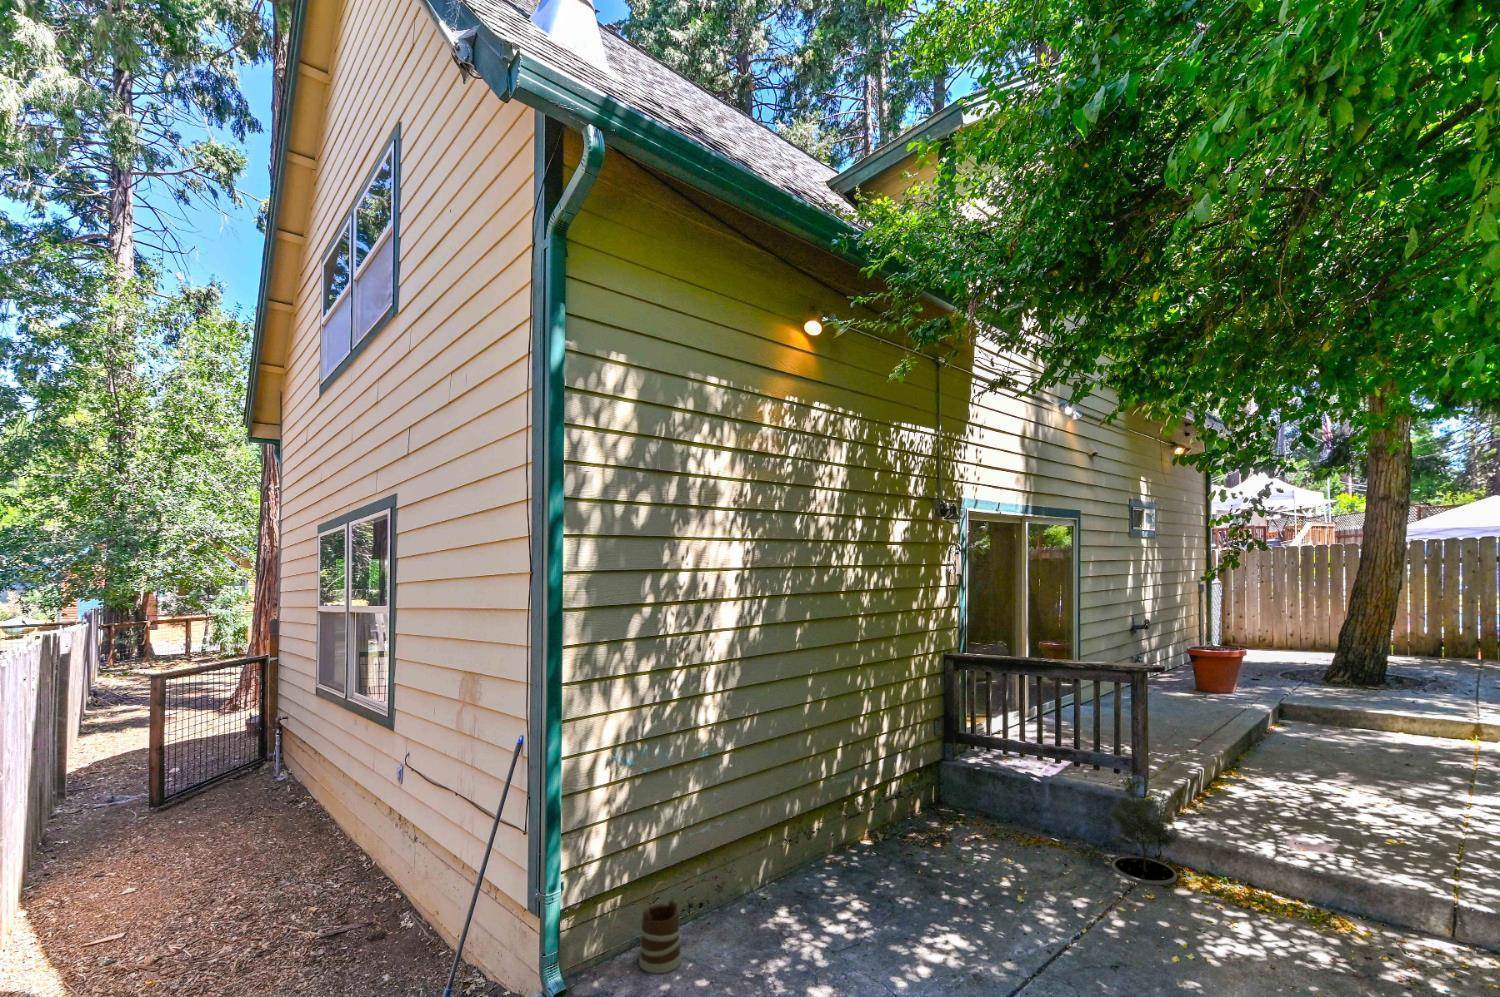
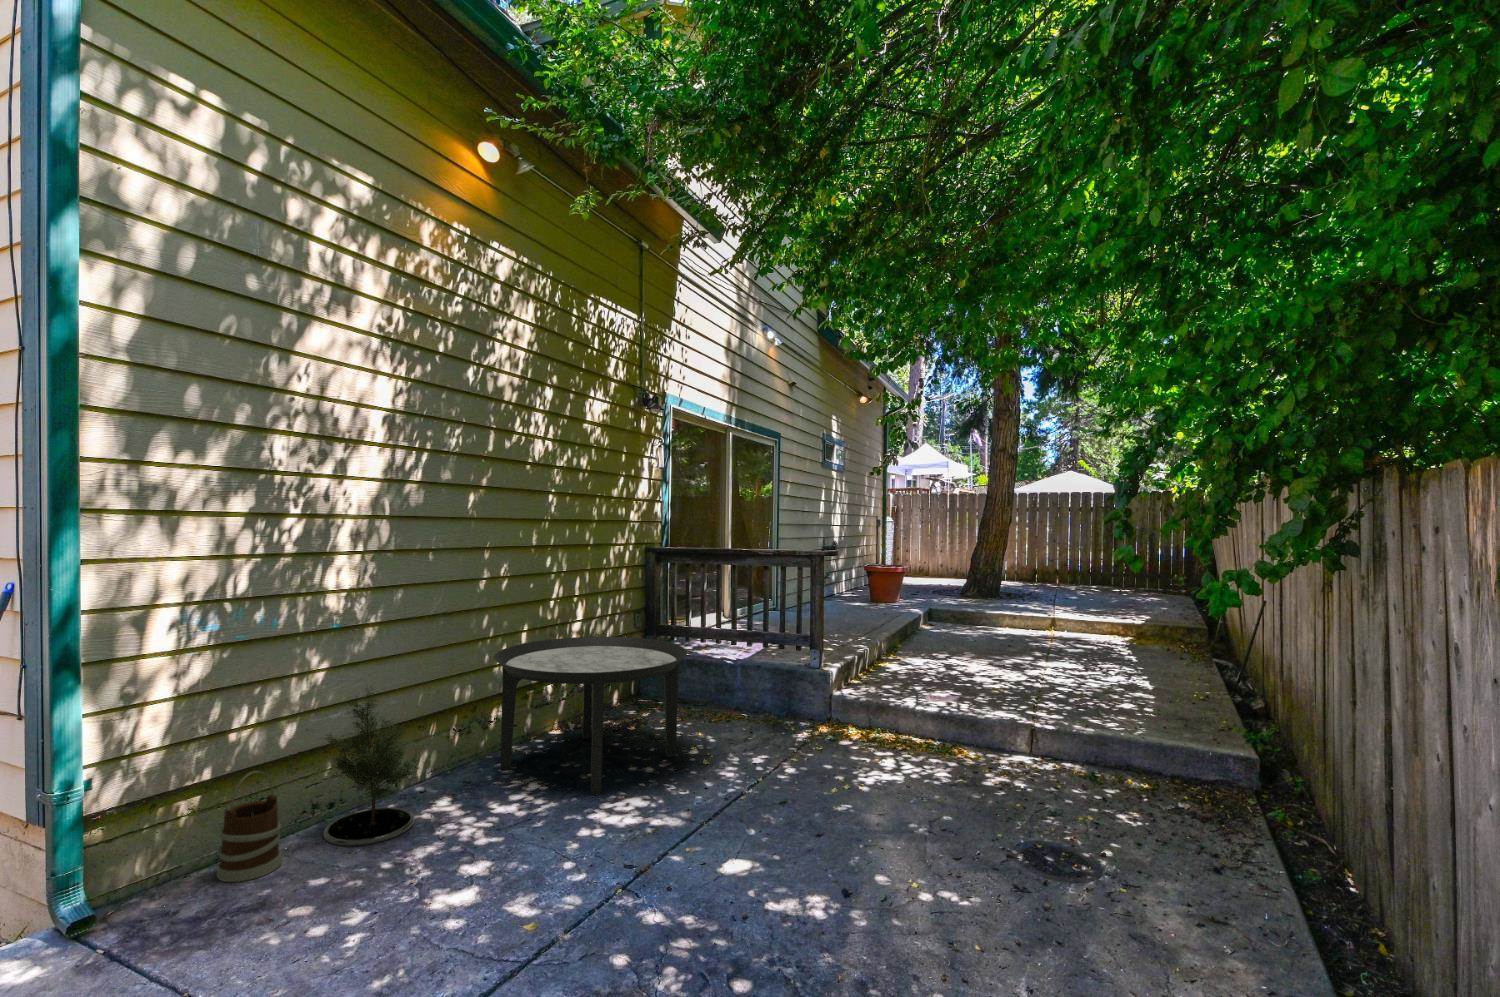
round table: none [826,752,1008,924] -> present [494,637,687,794]
potted tree: present [1109,766,1179,885] -> present [324,687,419,846]

